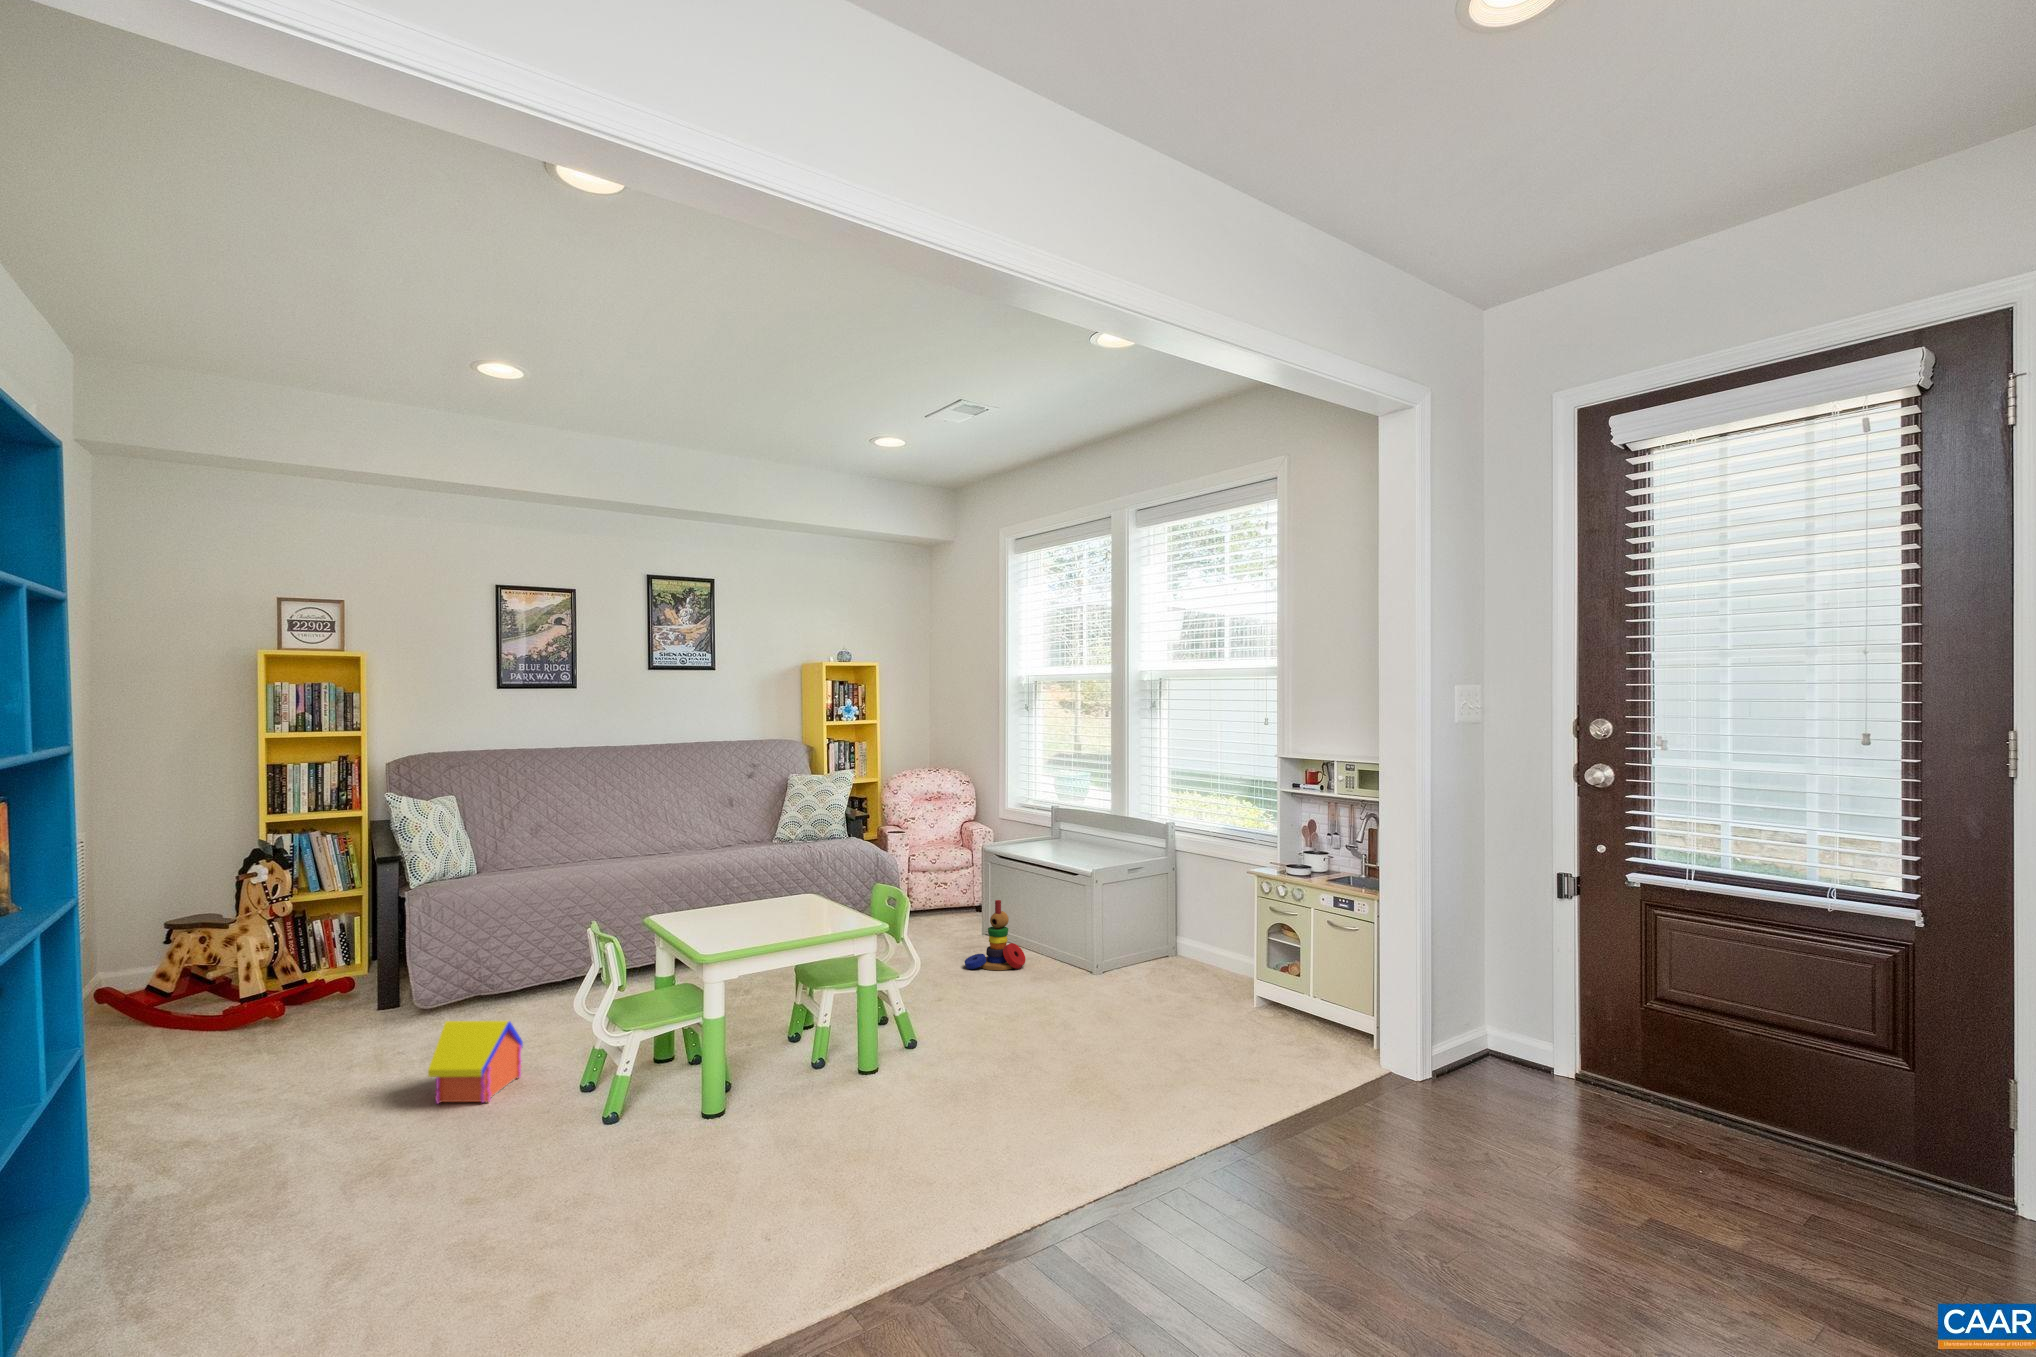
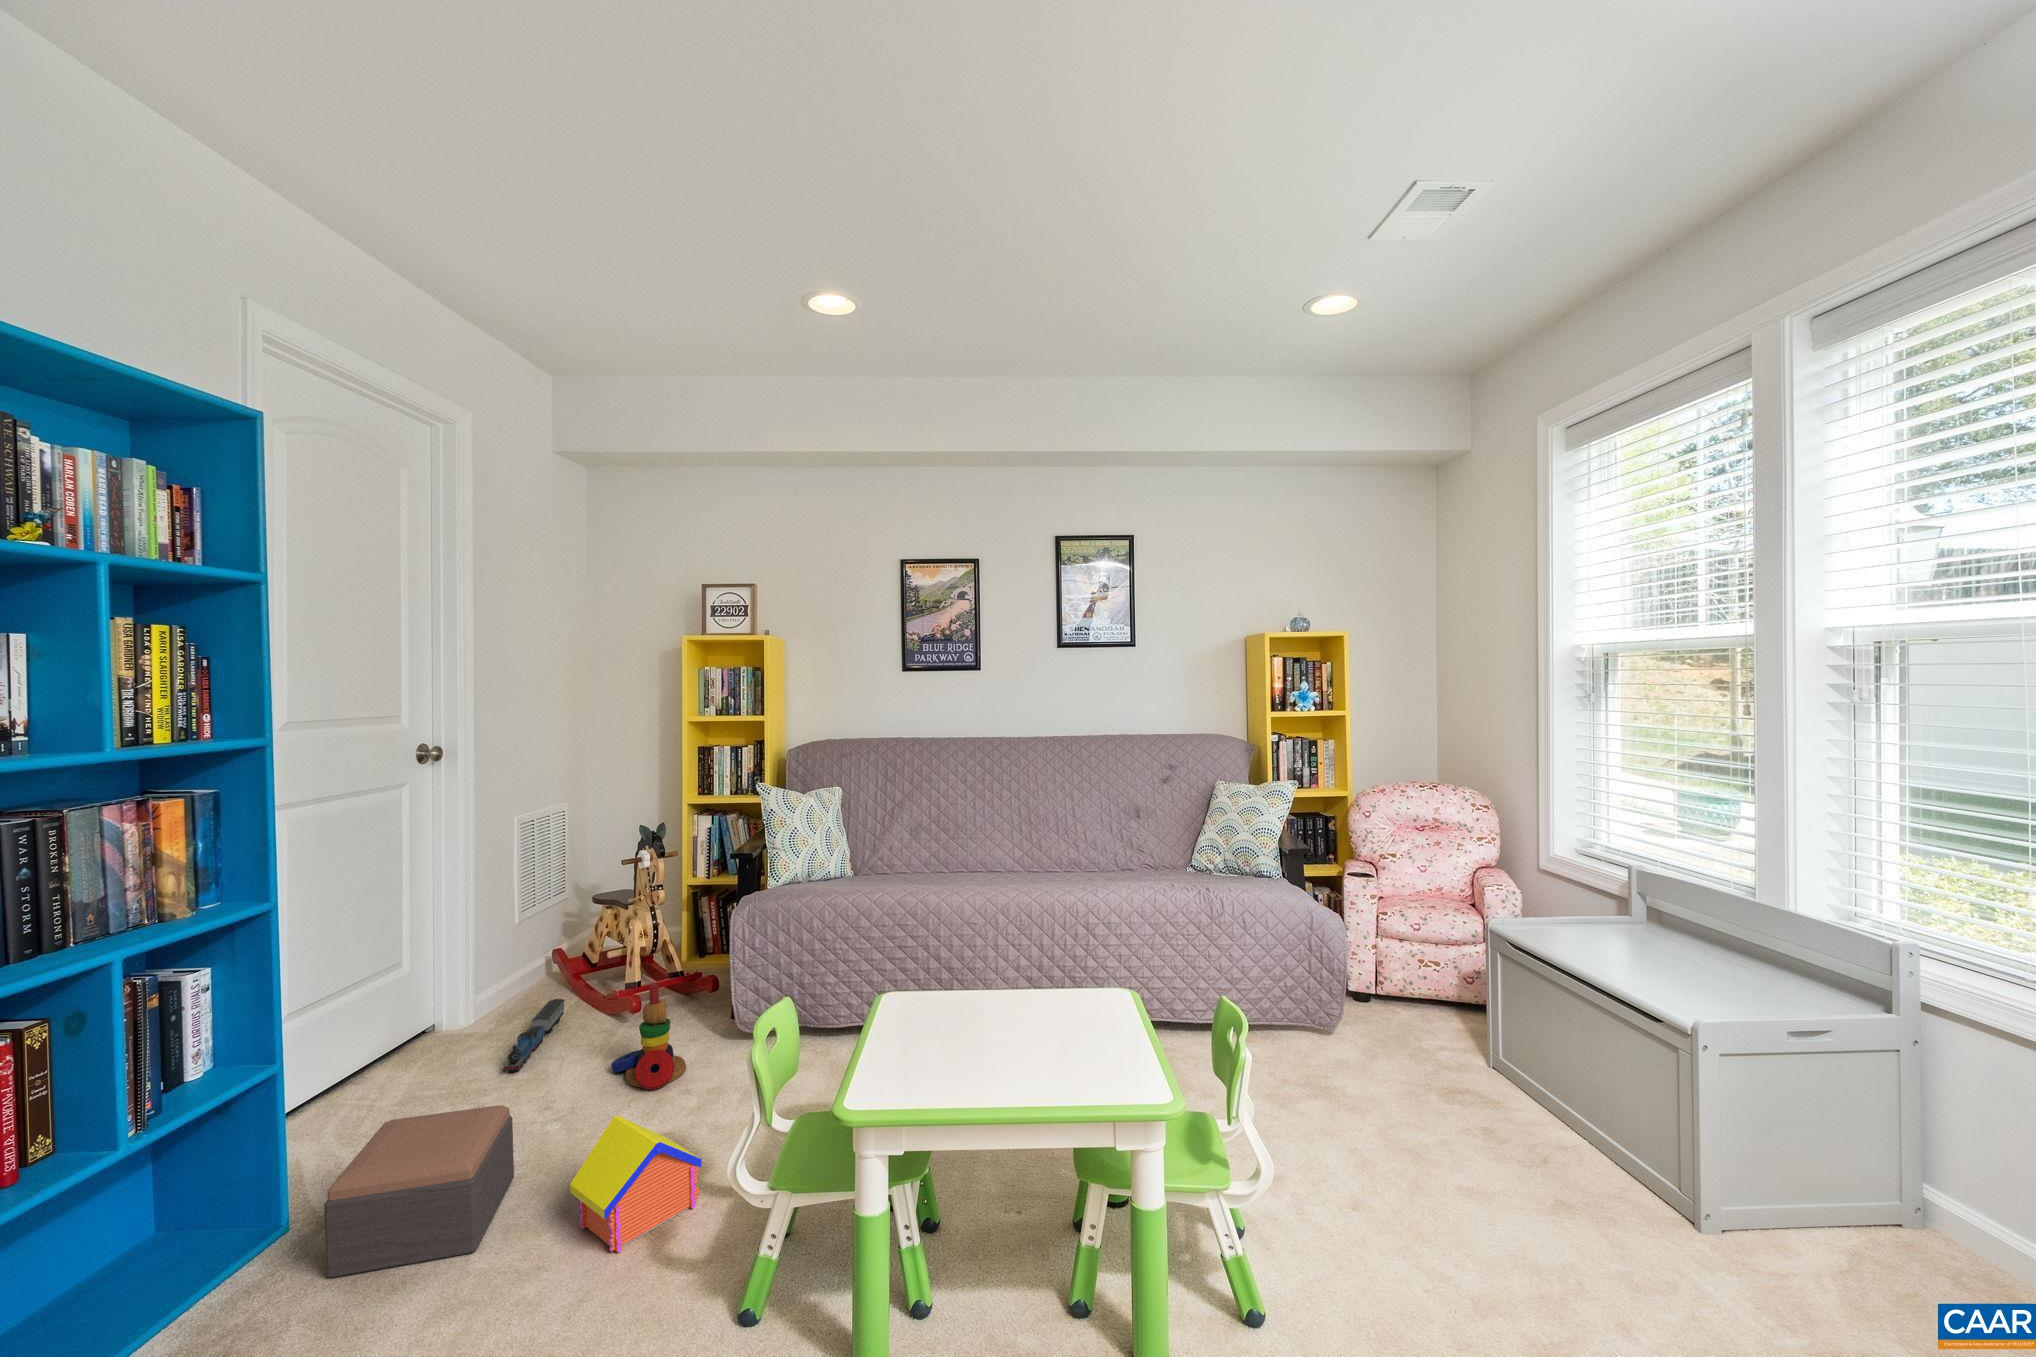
stacking toy: present [965,900,1026,970] -> present [611,984,686,1090]
toy train: none [152,1024,195,1077] -> present [502,999,564,1072]
footstool: none [198,1040,359,1171] -> present [324,1105,514,1278]

